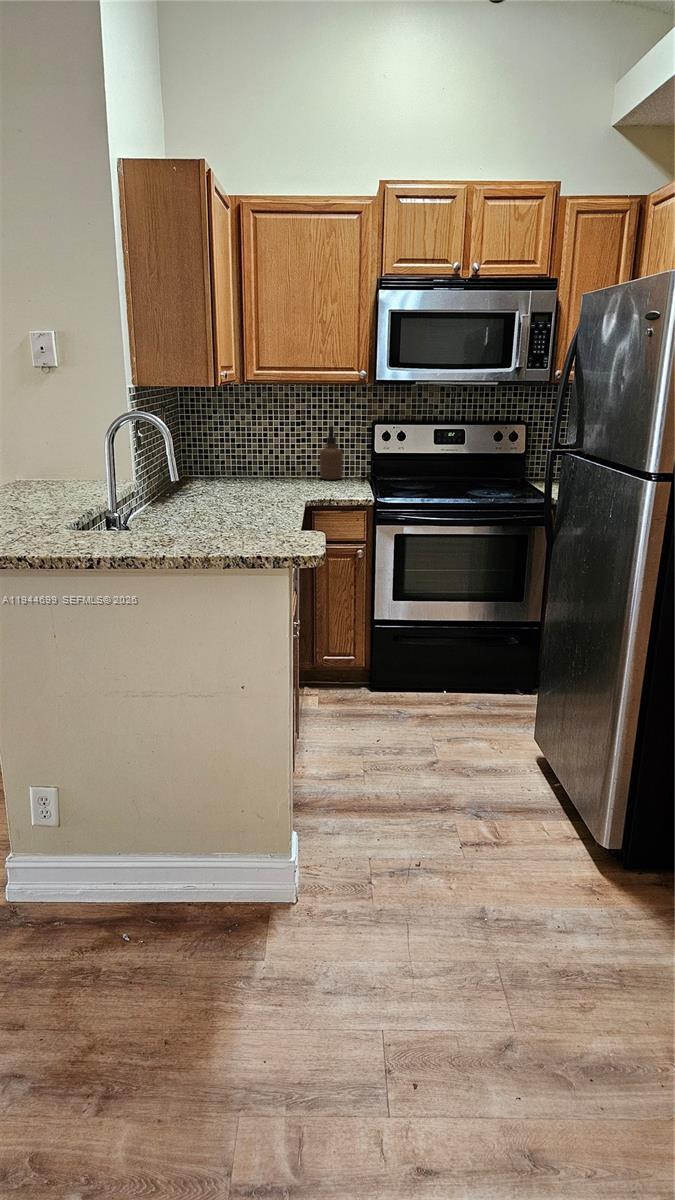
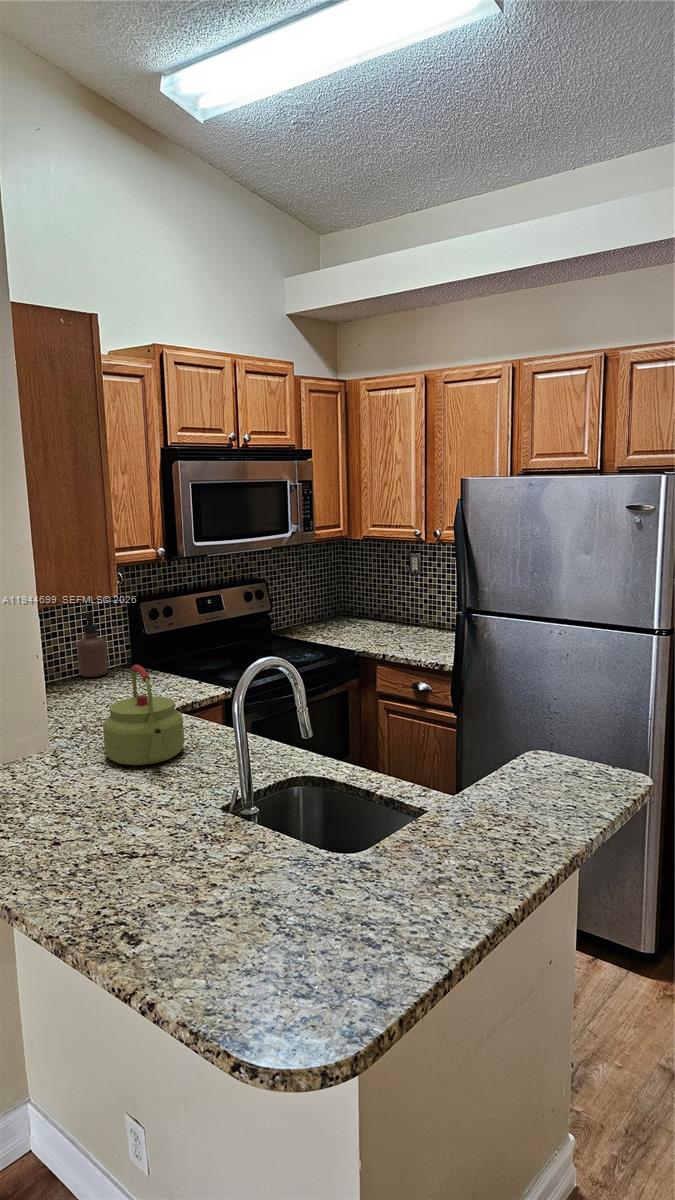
kettle: none [194,442,253,515] -> present [103,665,184,765]

